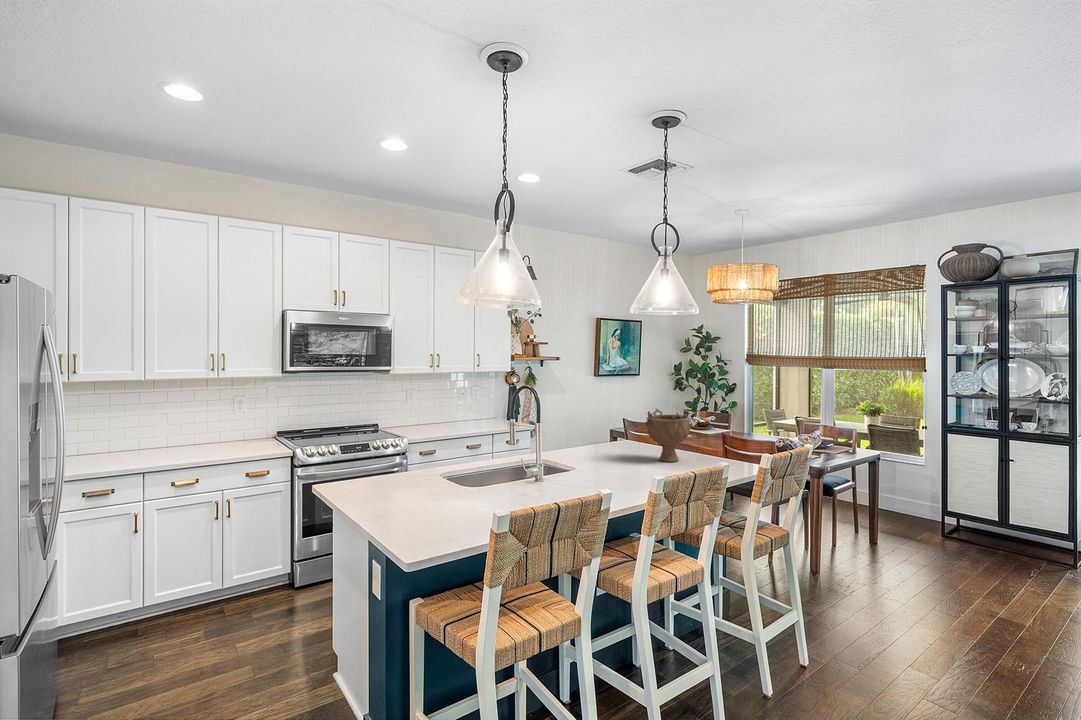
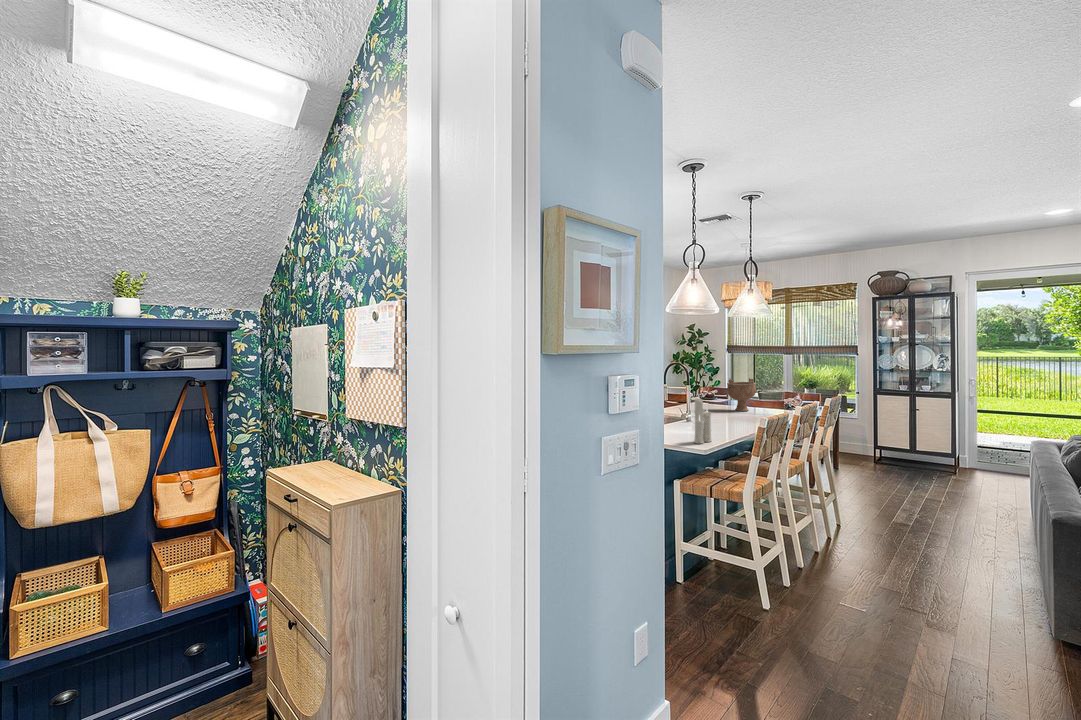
candle: none [420,445,464,545] -> present [694,398,712,444]

